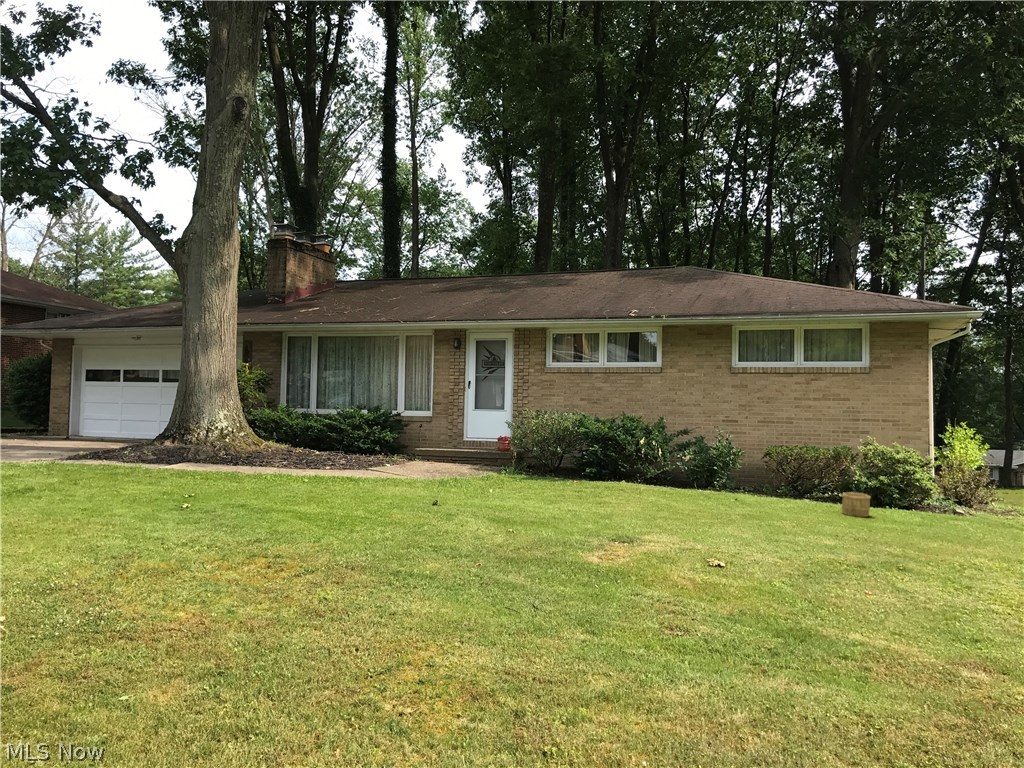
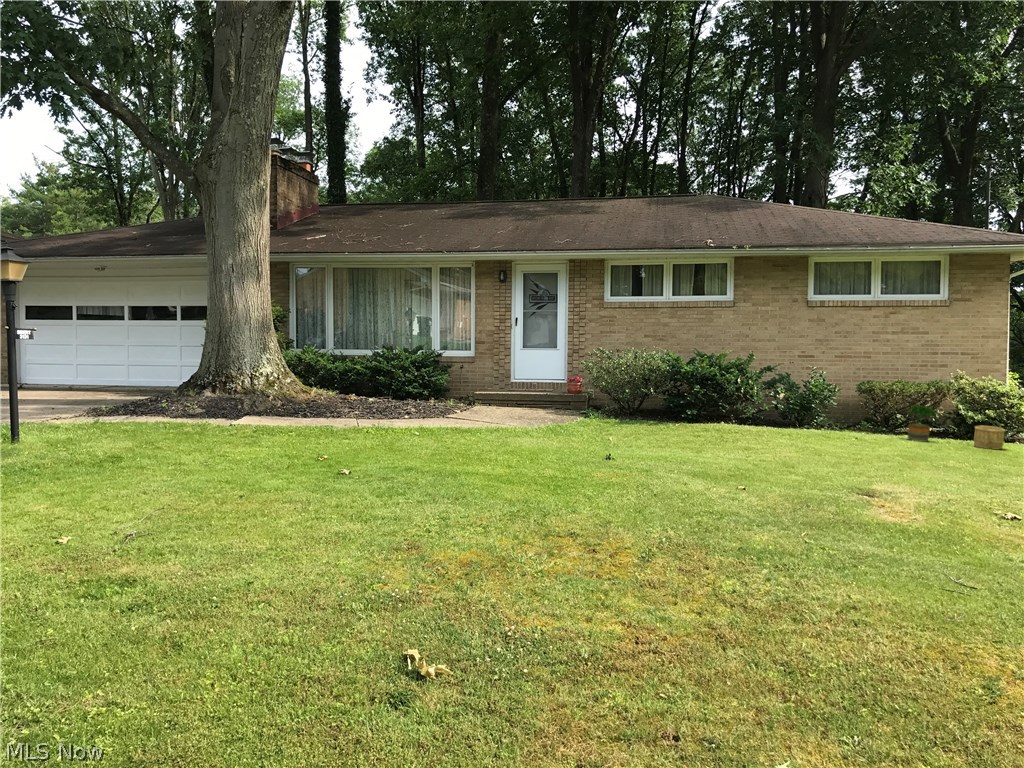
potted tree: none [781,470,810,507] -> present [907,406,936,442]

